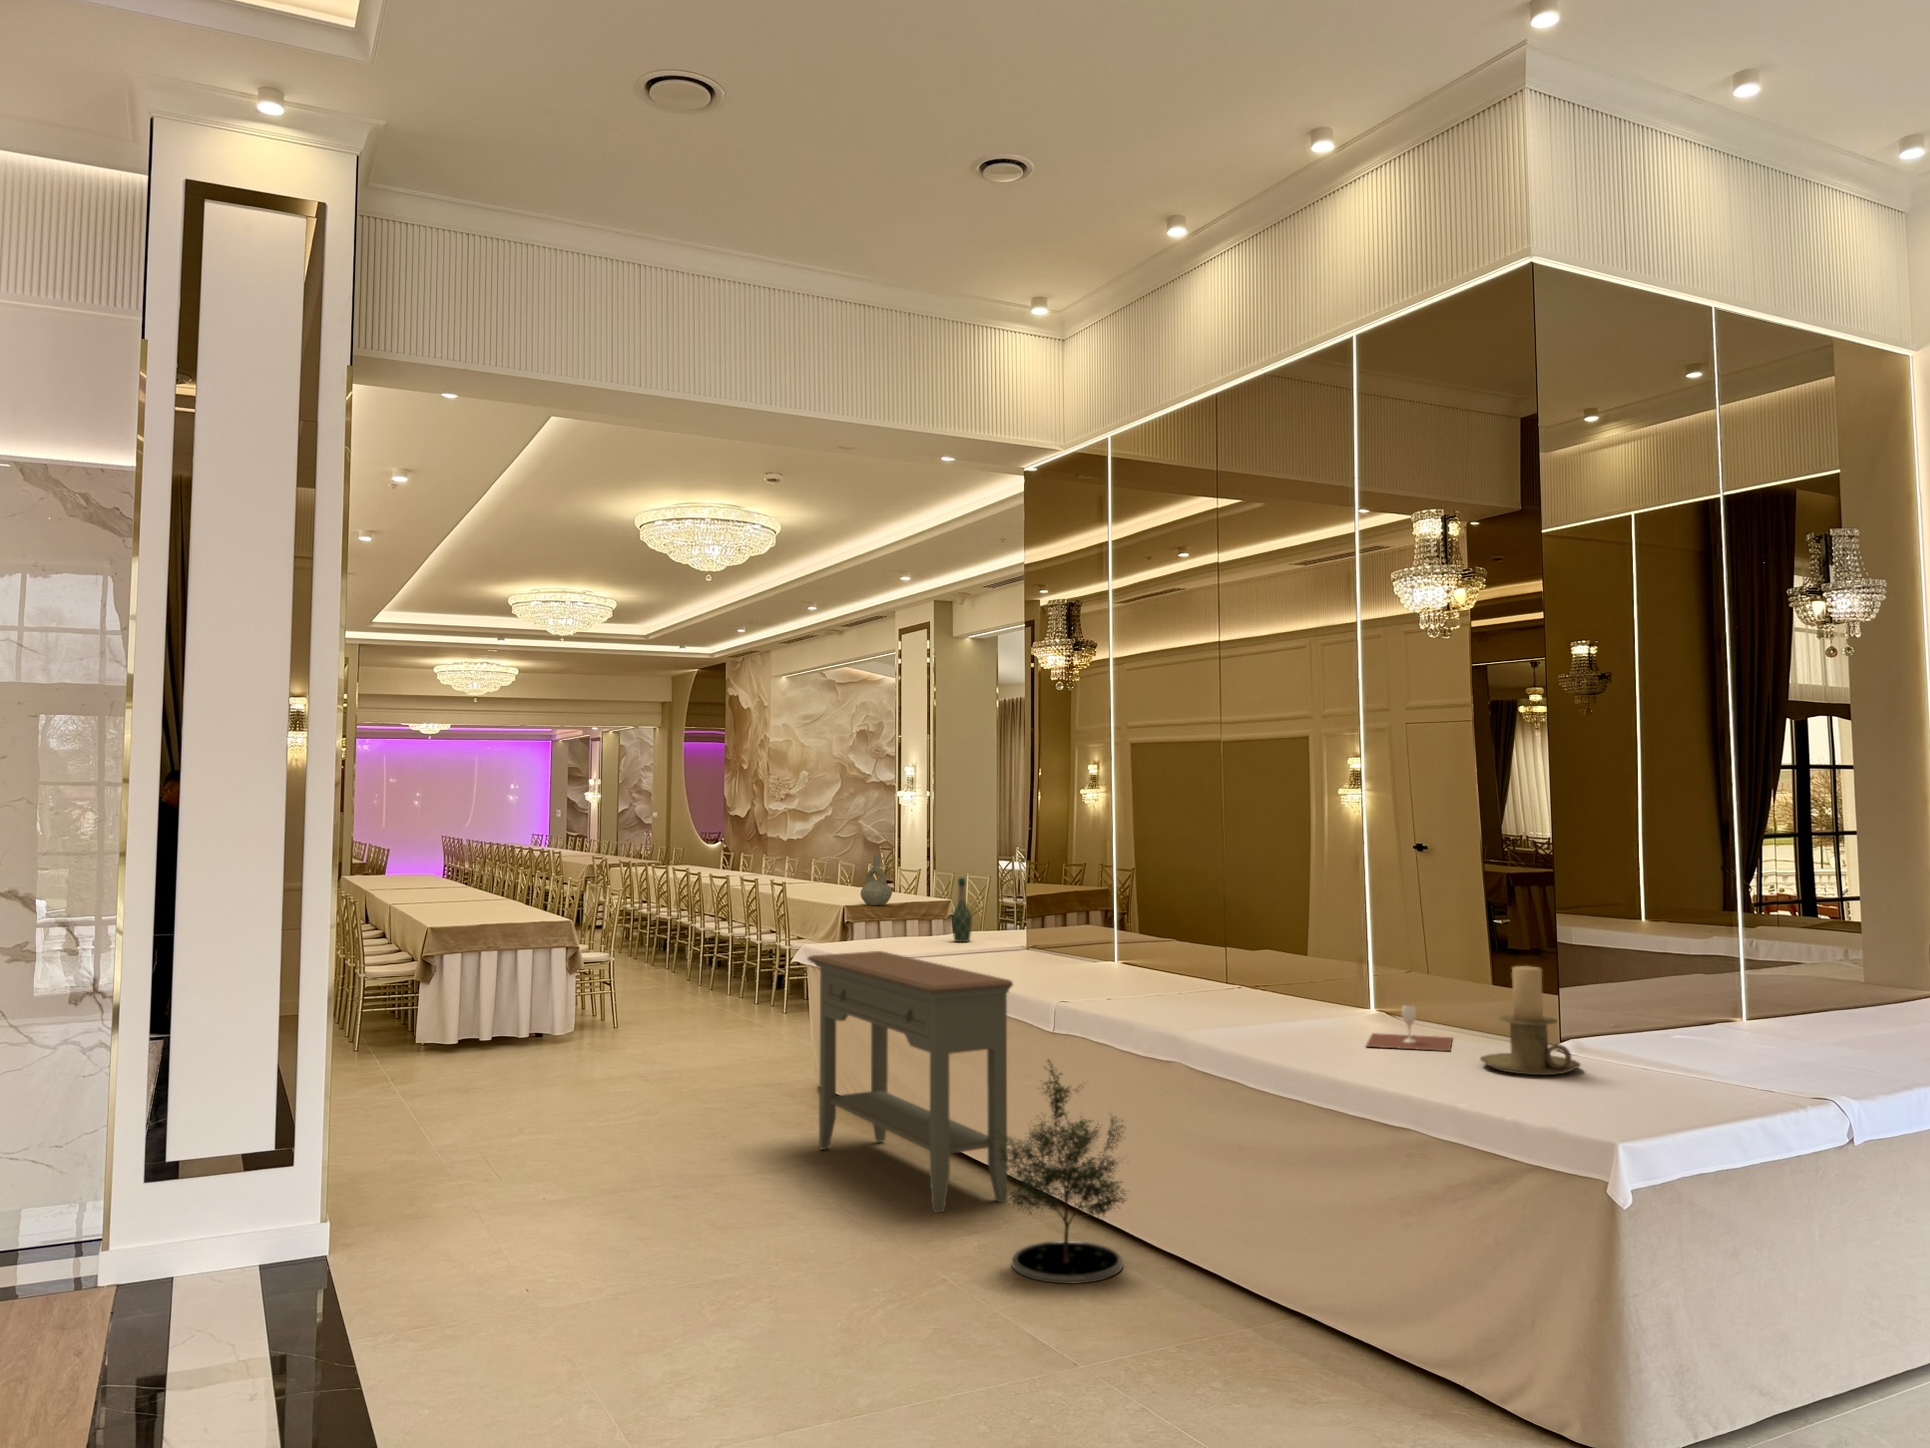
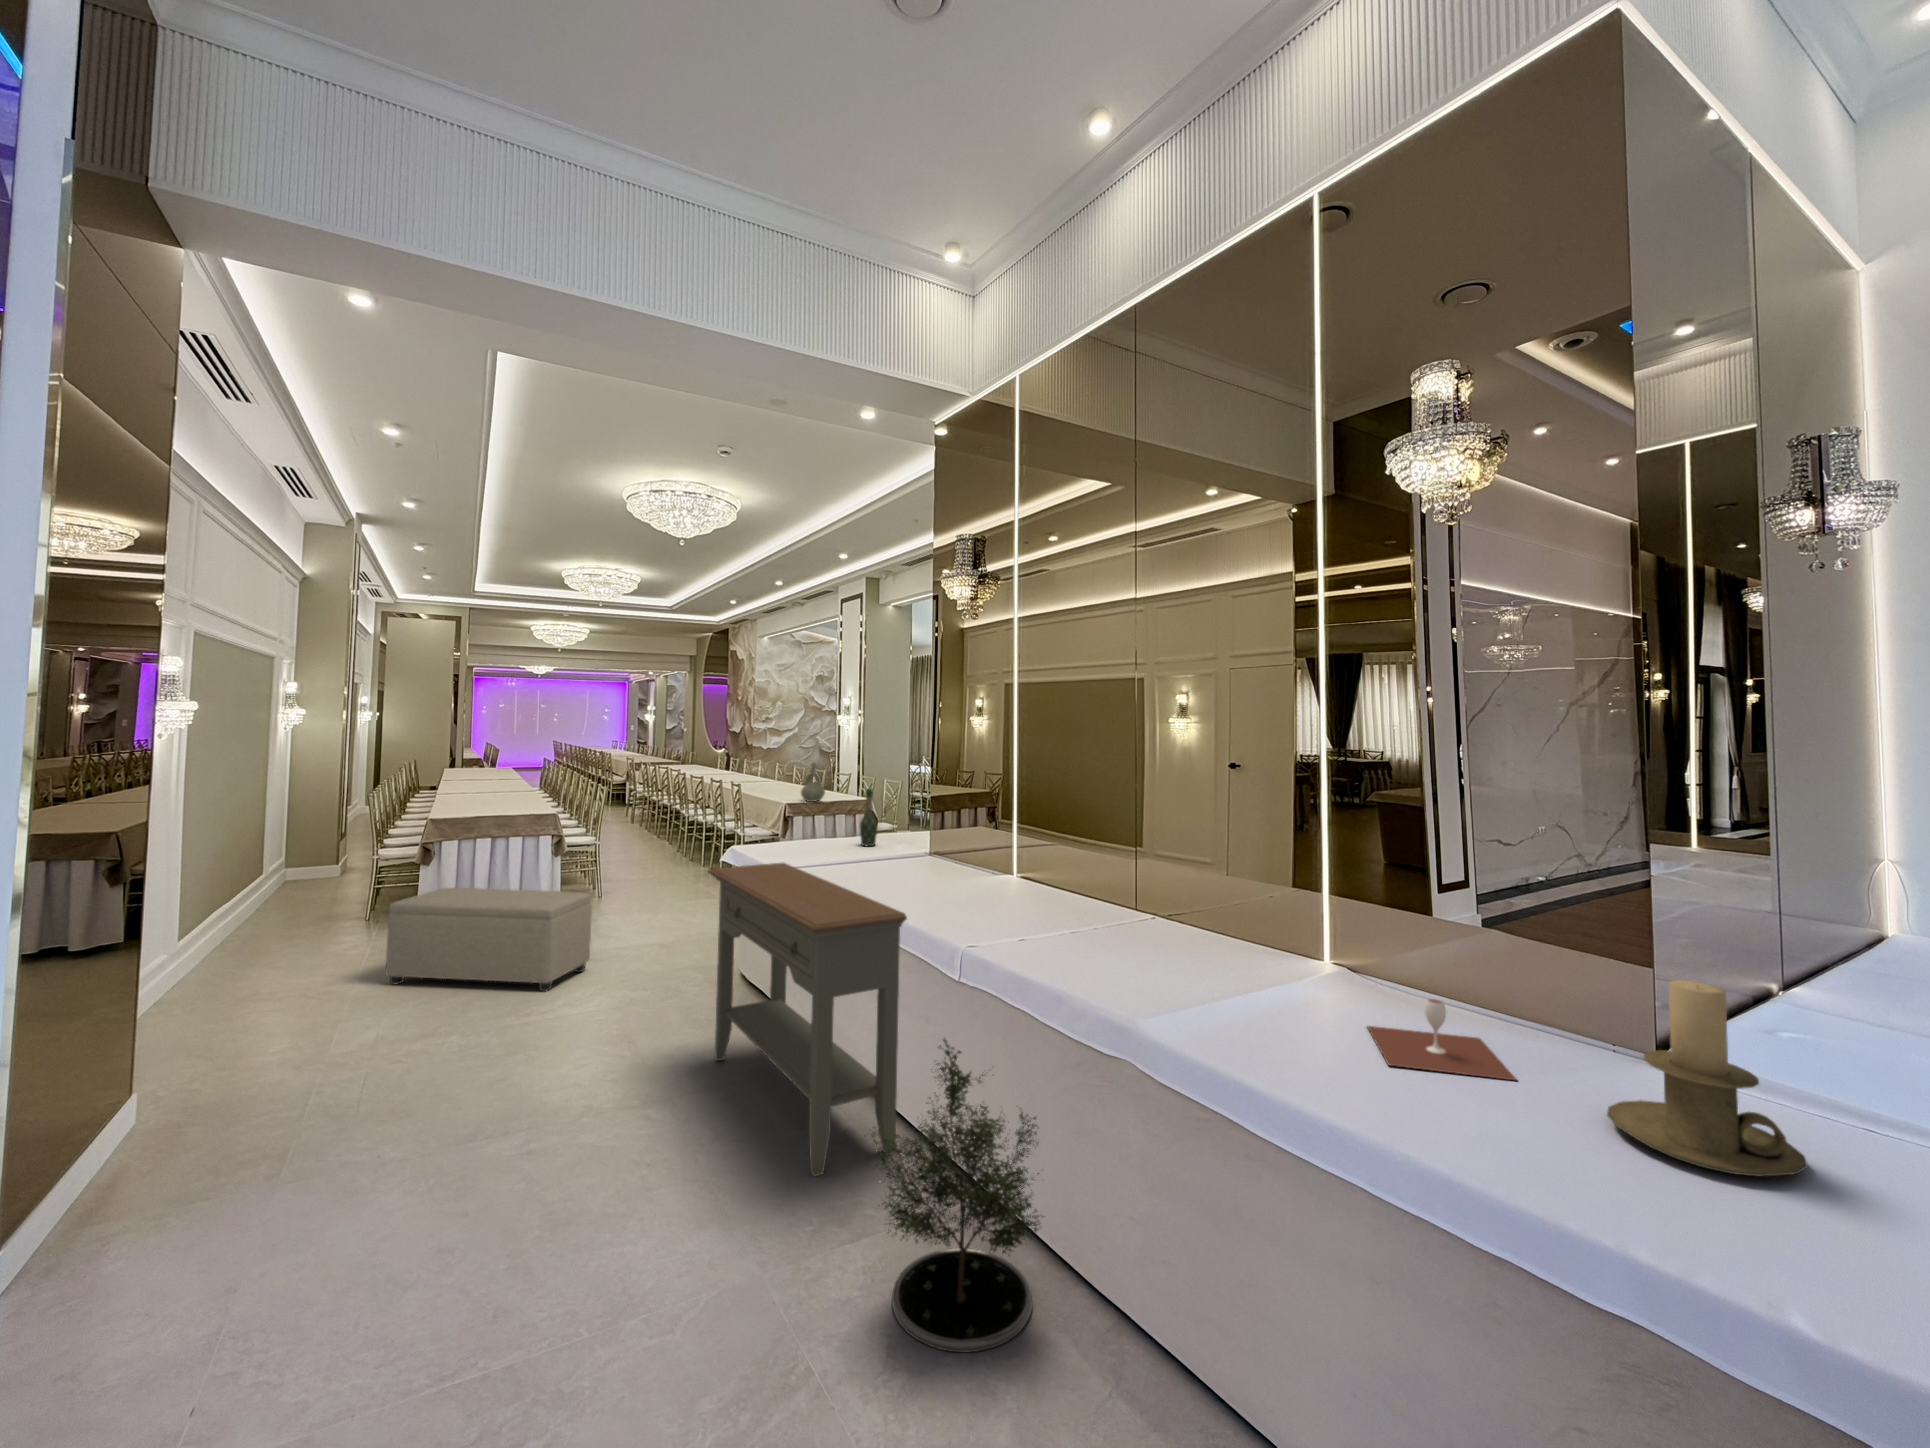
ottoman: none [441,998,652,1104] -> present [386,888,592,991]

